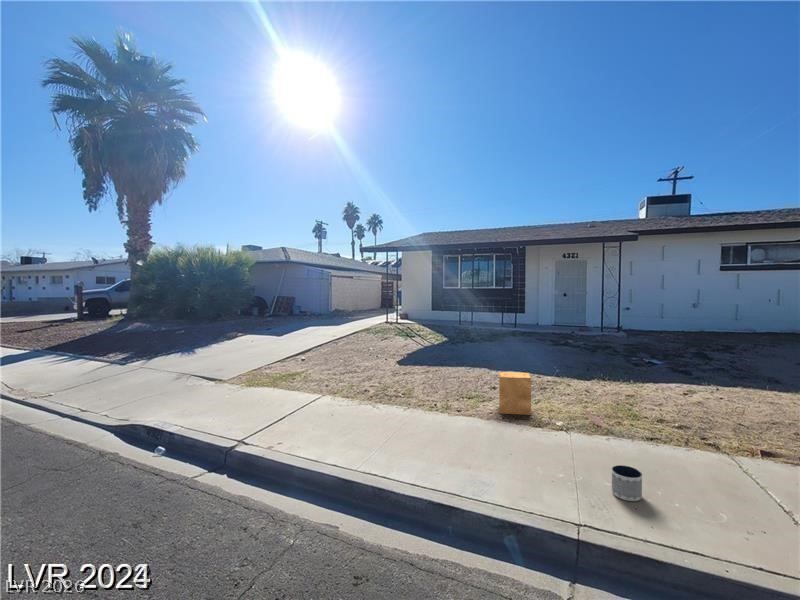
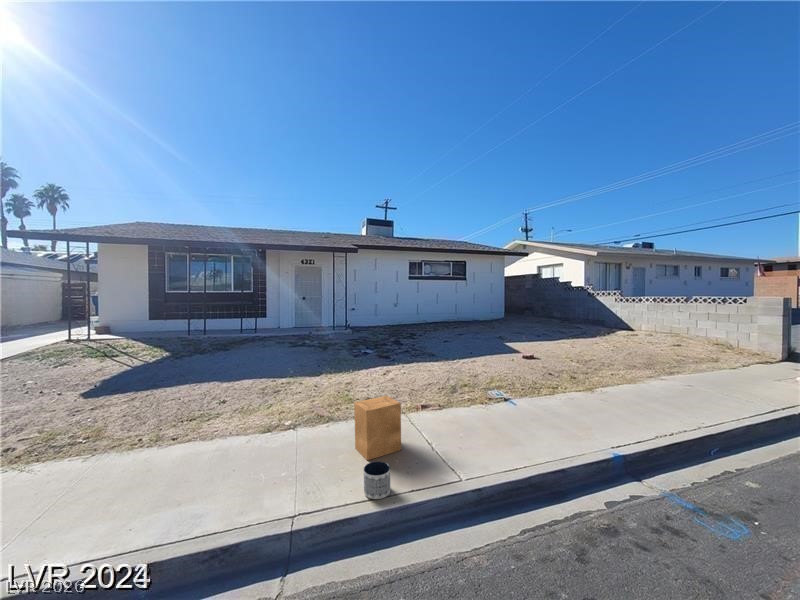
cardboard box: present [499,372,531,415] -> present [354,396,401,460]

